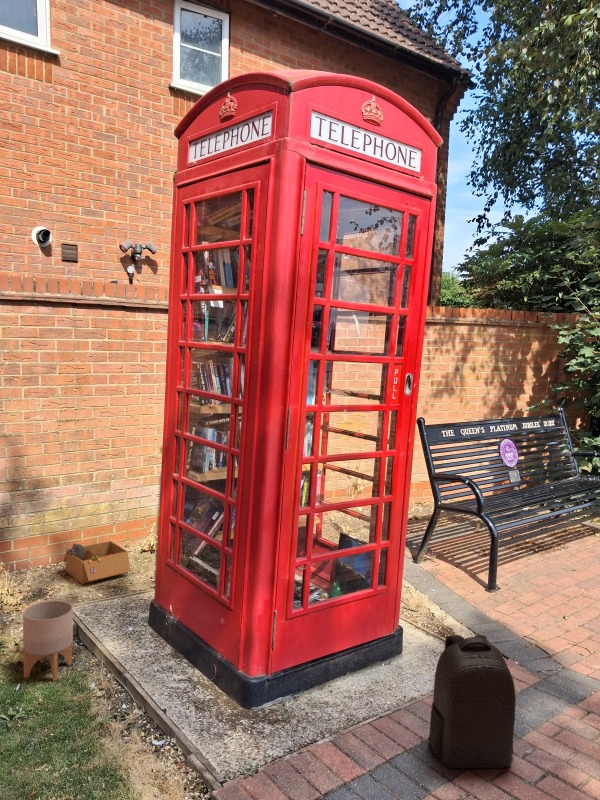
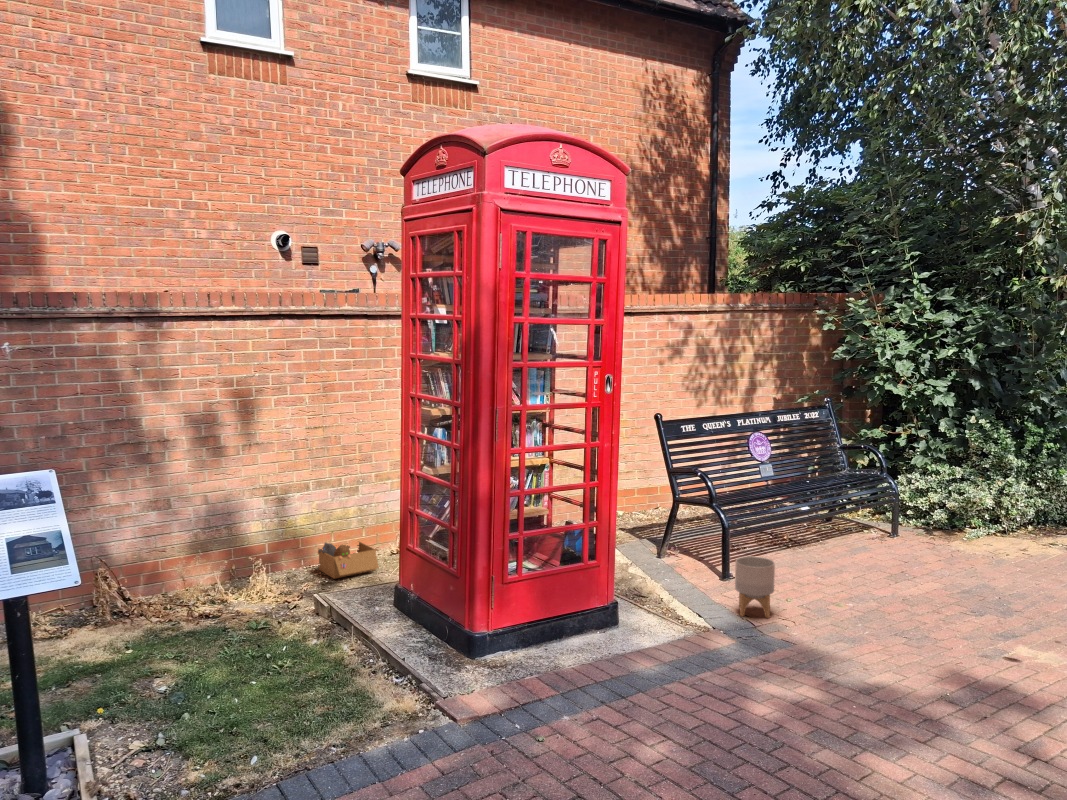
planter: present [23,600,73,681] -> present [735,556,775,618]
backpack: present [429,635,516,768] -> none [615,593,682,694]

